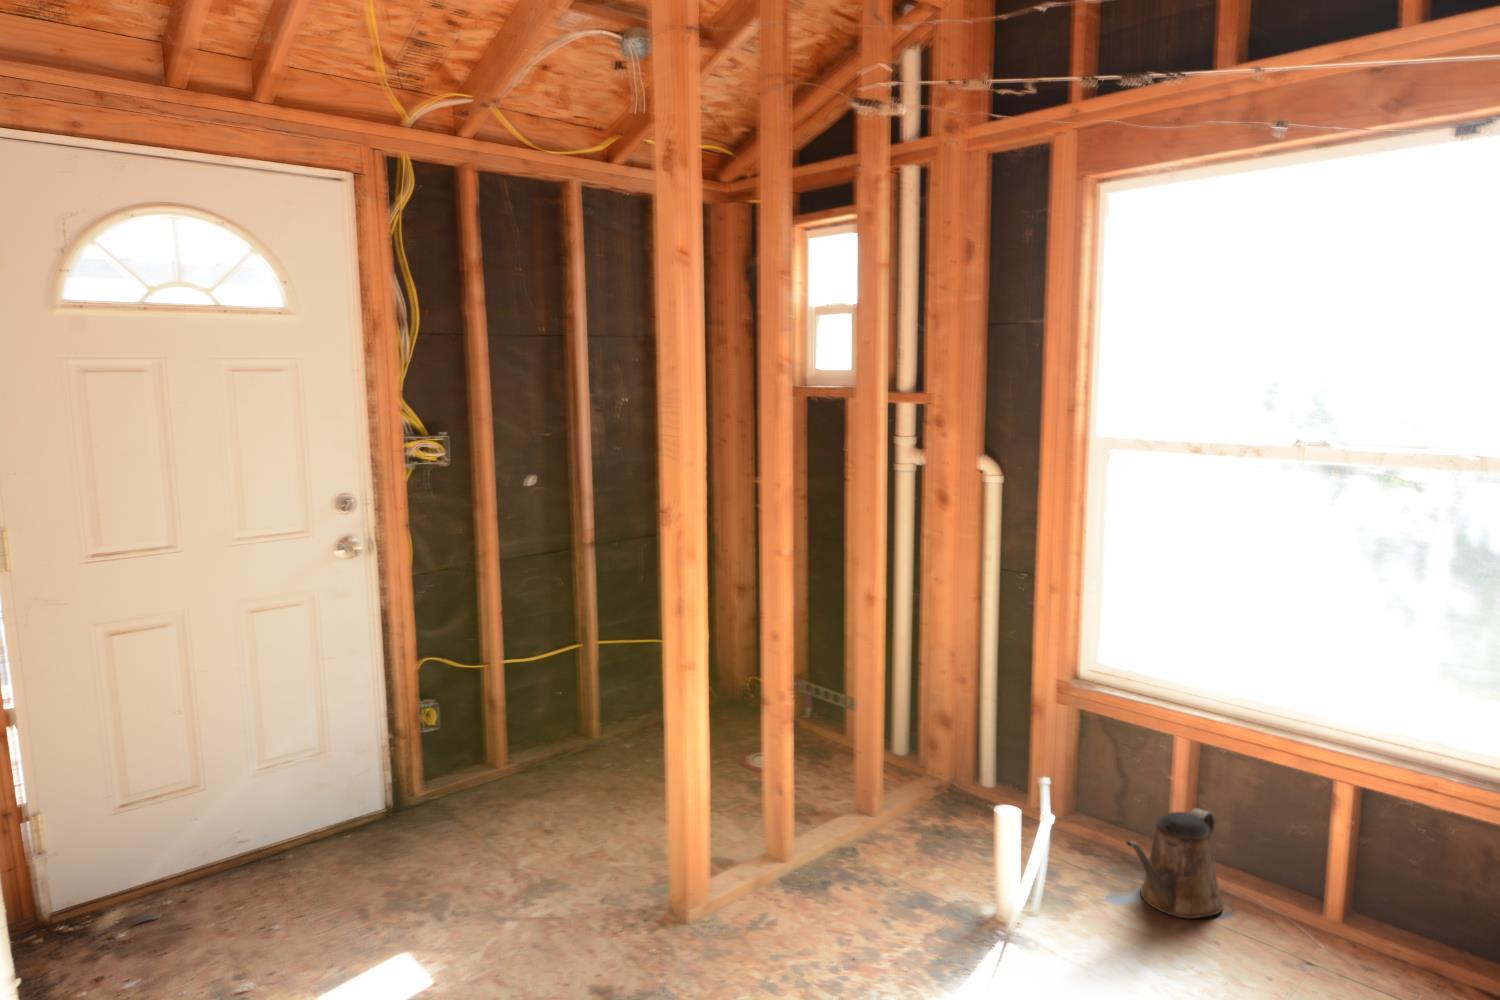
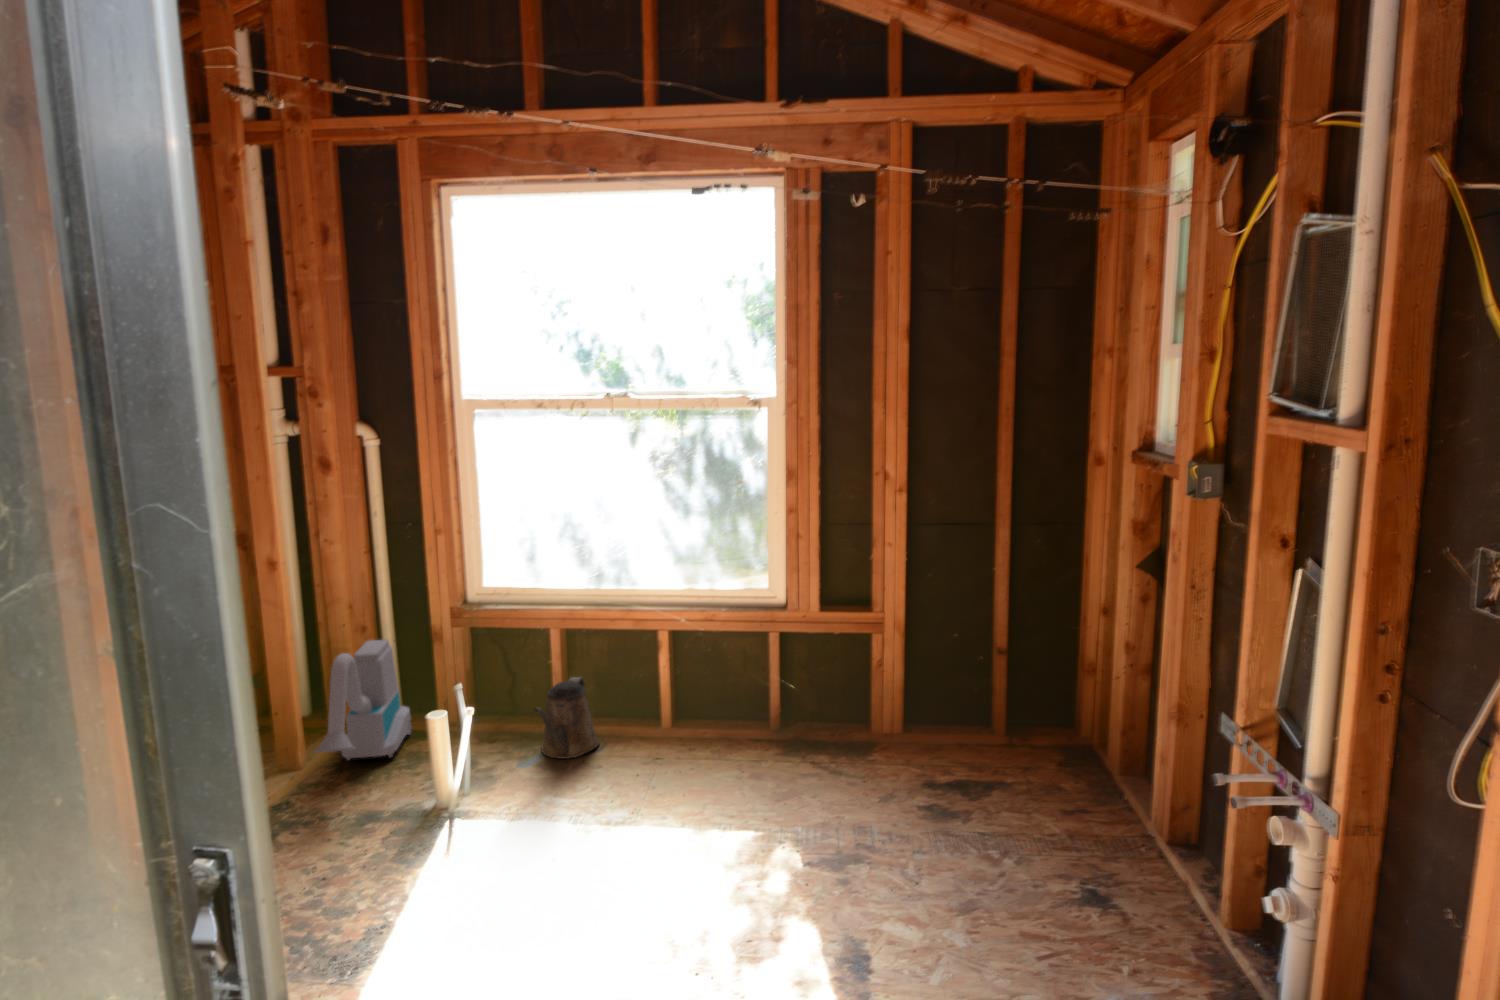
vacuum cleaner: none [881,697,999,835] -> present [315,640,412,760]

